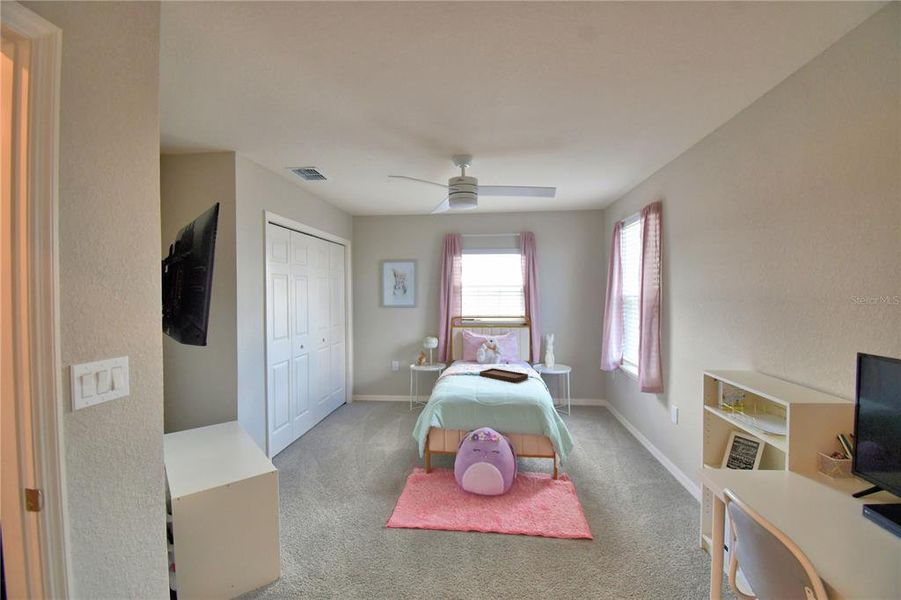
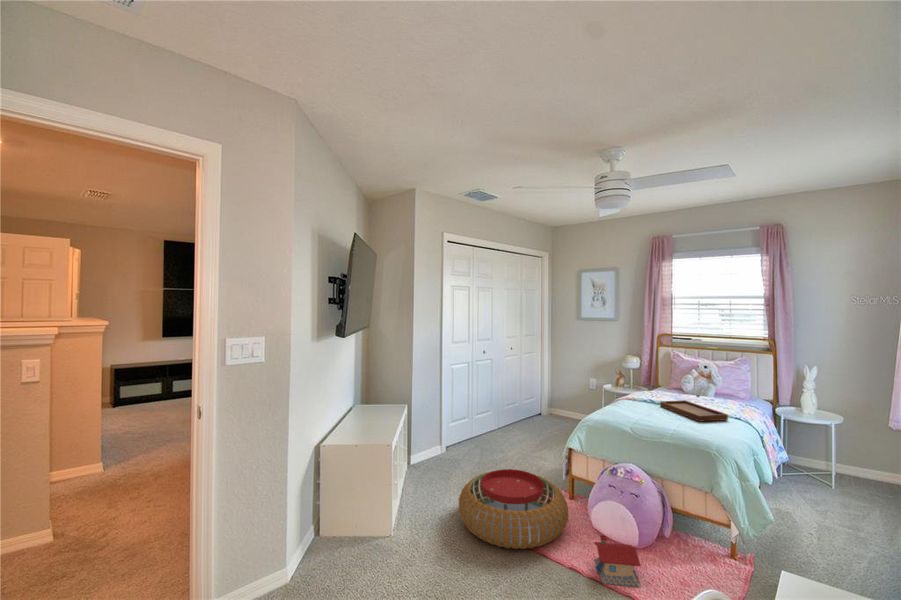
pouf: none [337,459,449,544] -> present [459,469,568,549]
toy house: none [481,492,523,533] -> present [594,535,640,587]

